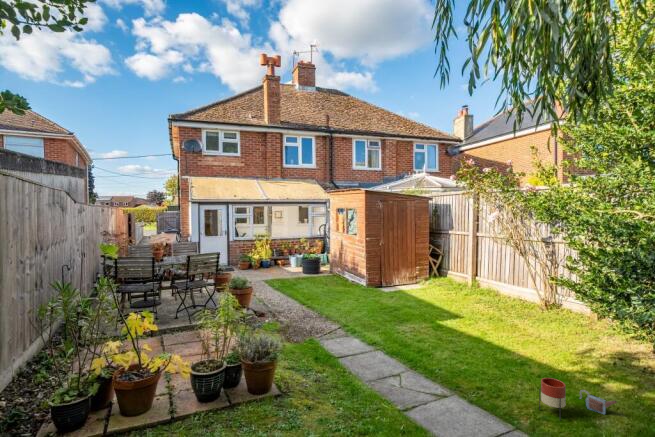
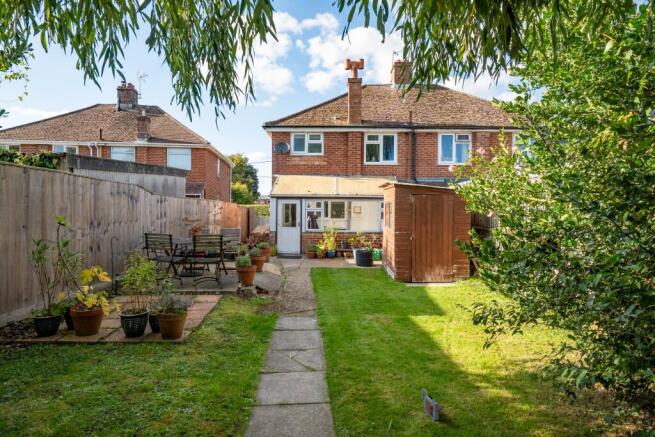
planter: present [539,378,566,420] -> none [366,364,391,411]

